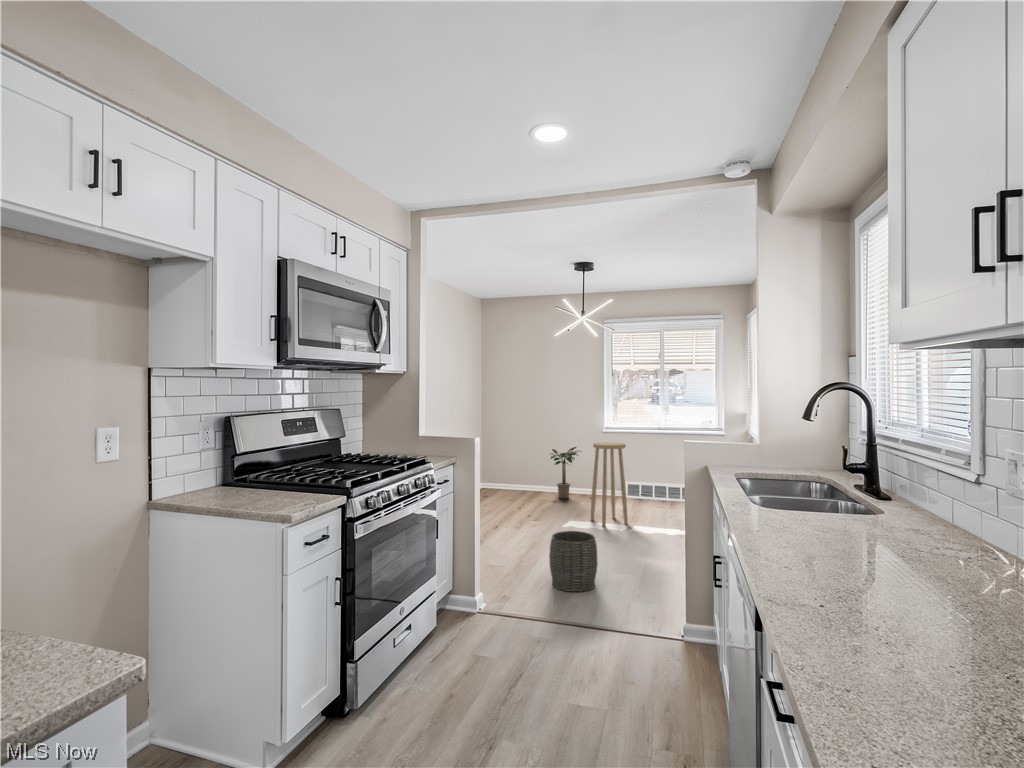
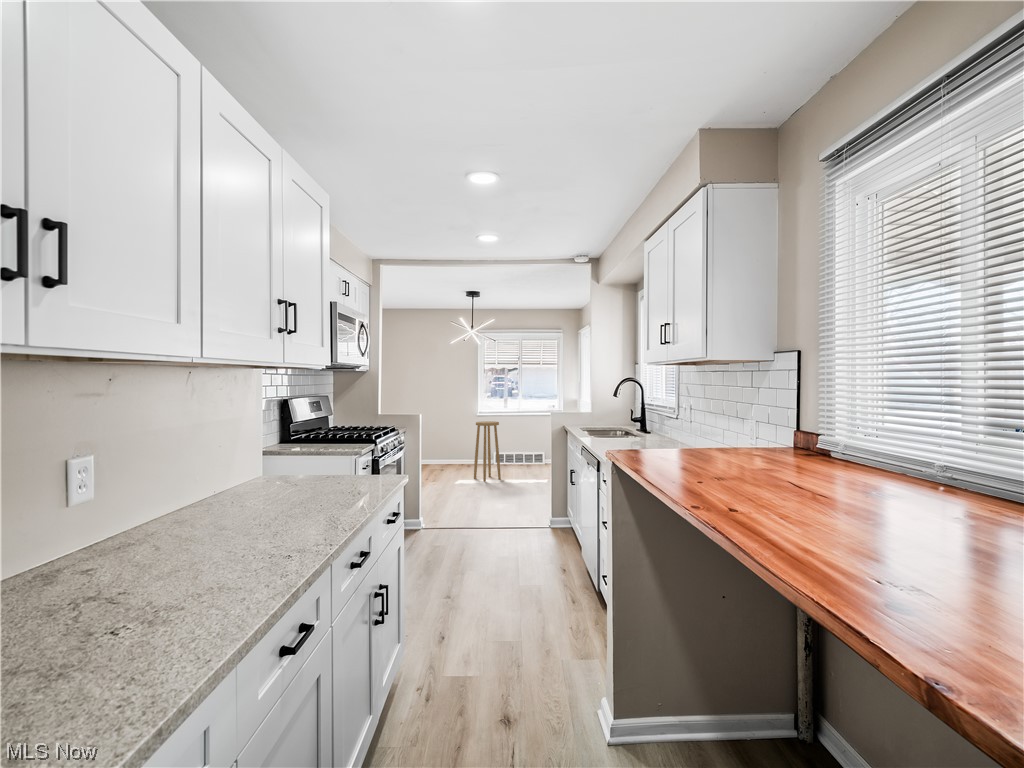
potted plant: present [551,447,581,498] -> none [435,427,462,467]
woven basket: present [549,531,598,592] -> none [461,477,493,515]

